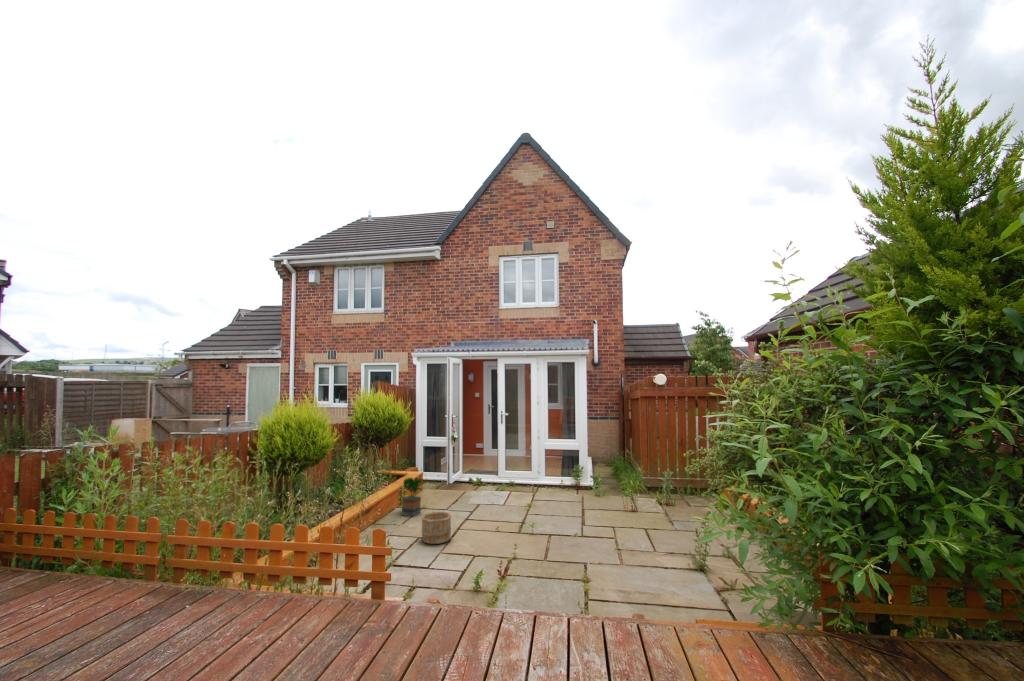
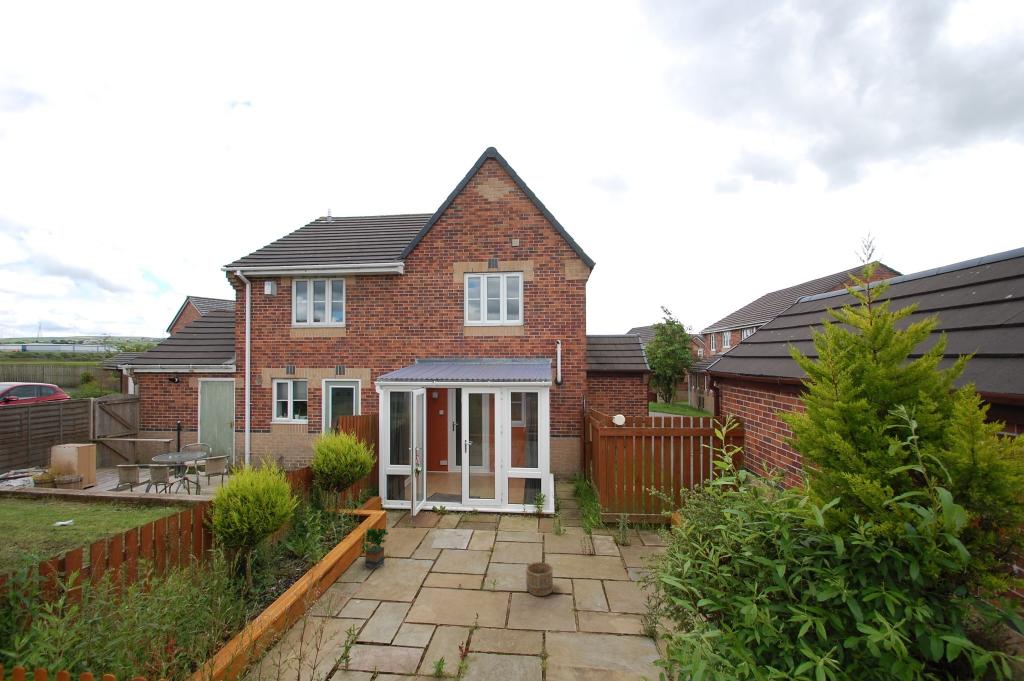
wooden bucket: present [421,512,451,544] -> present [526,562,553,596]

